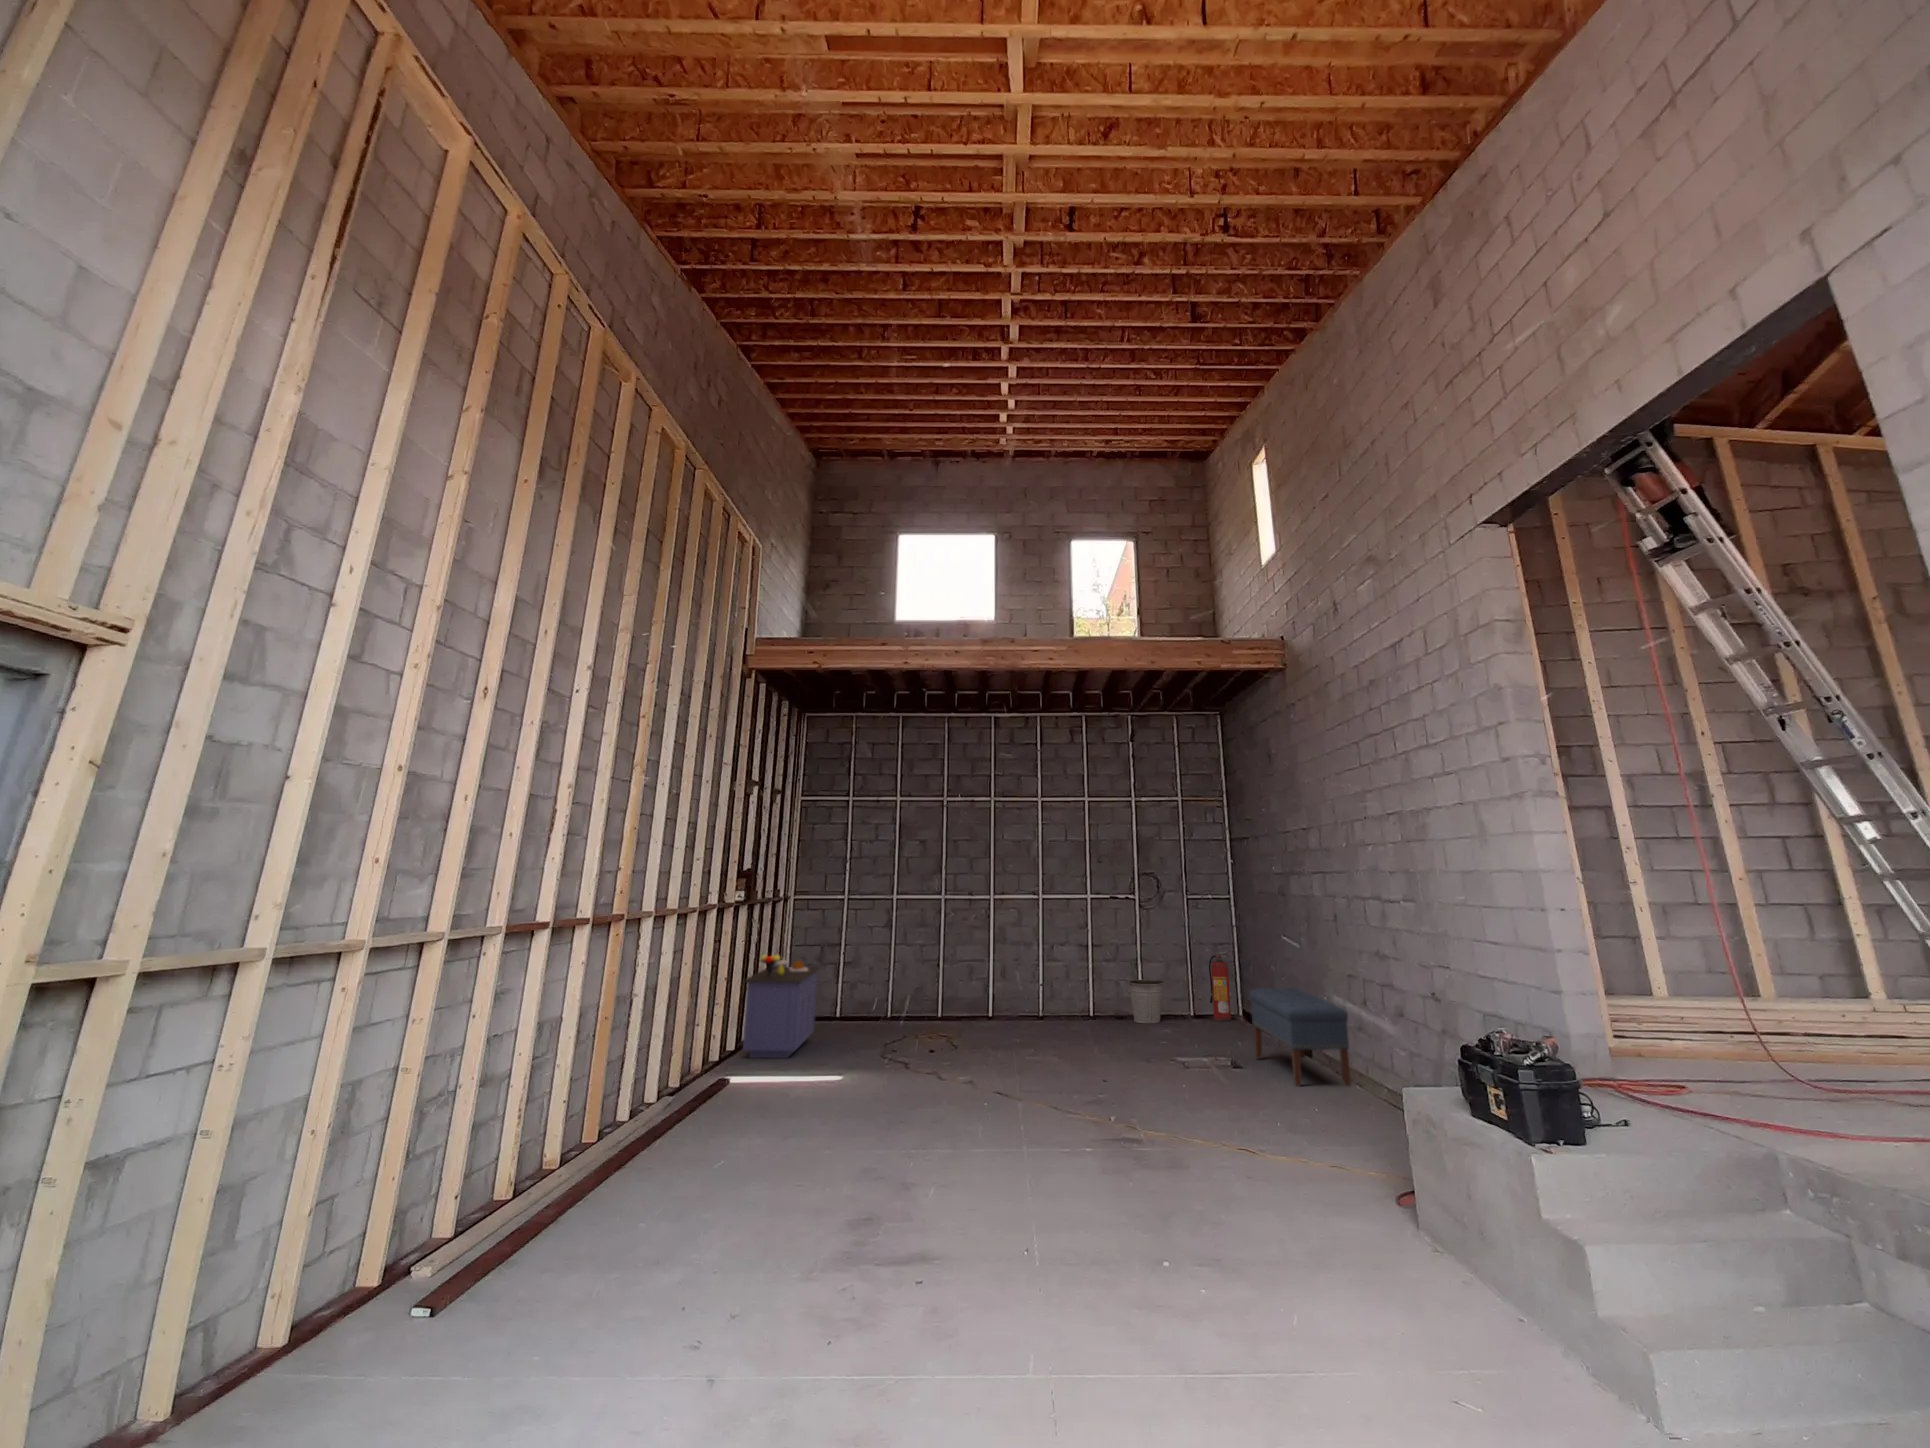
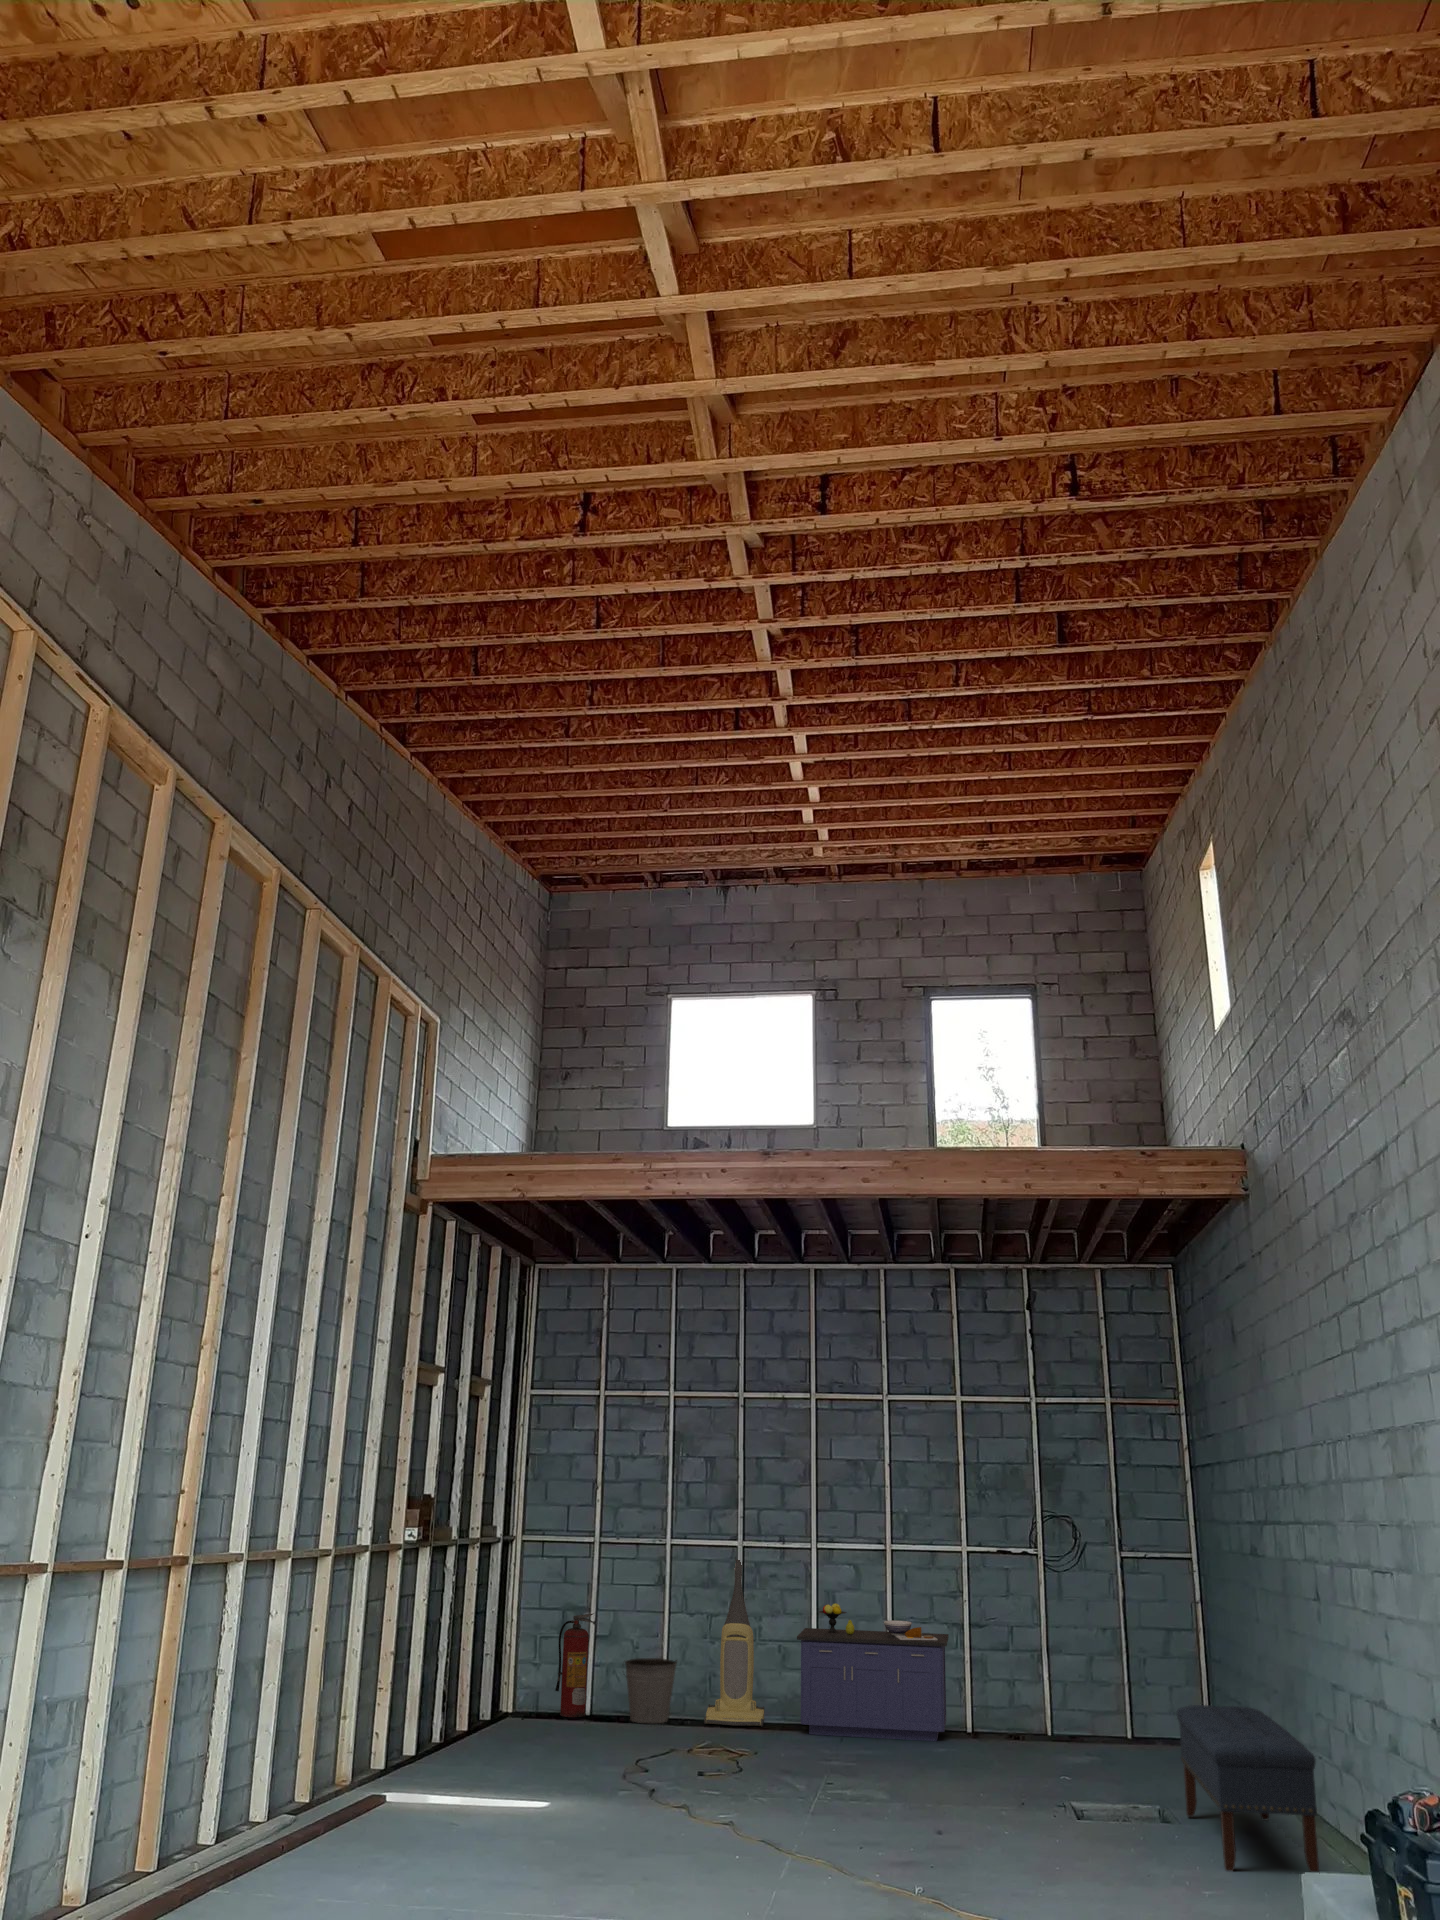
vacuum cleaner: none [921,904,961,1021] -> present [704,1559,764,1727]
fire extinguisher: present [1209,951,1231,1021] -> present [555,1613,594,1717]
storage cabinet: present [743,955,820,1058] -> present [797,1603,949,1741]
bucket: present [1127,980,1164,1023] -> present [624,1658,677,1723]

